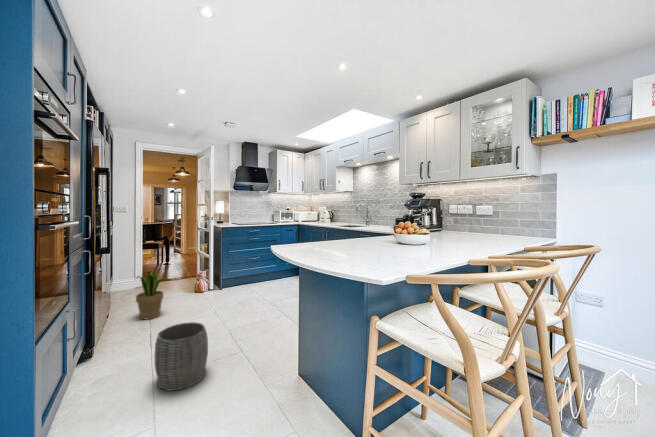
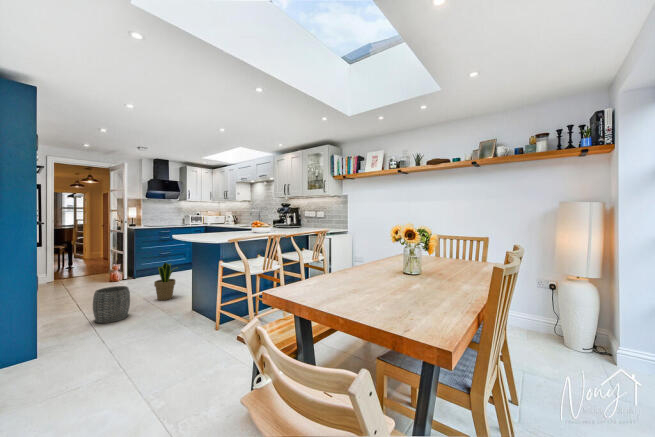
potted plant: present [136,271,165,319] -> present [154,263,178,300]

